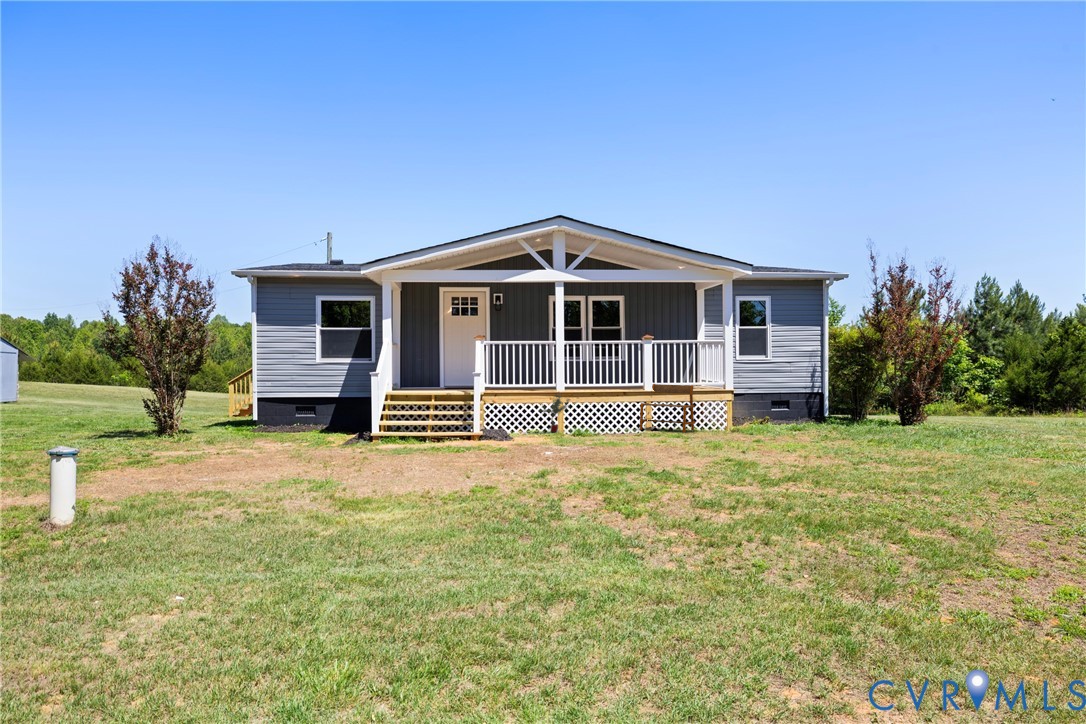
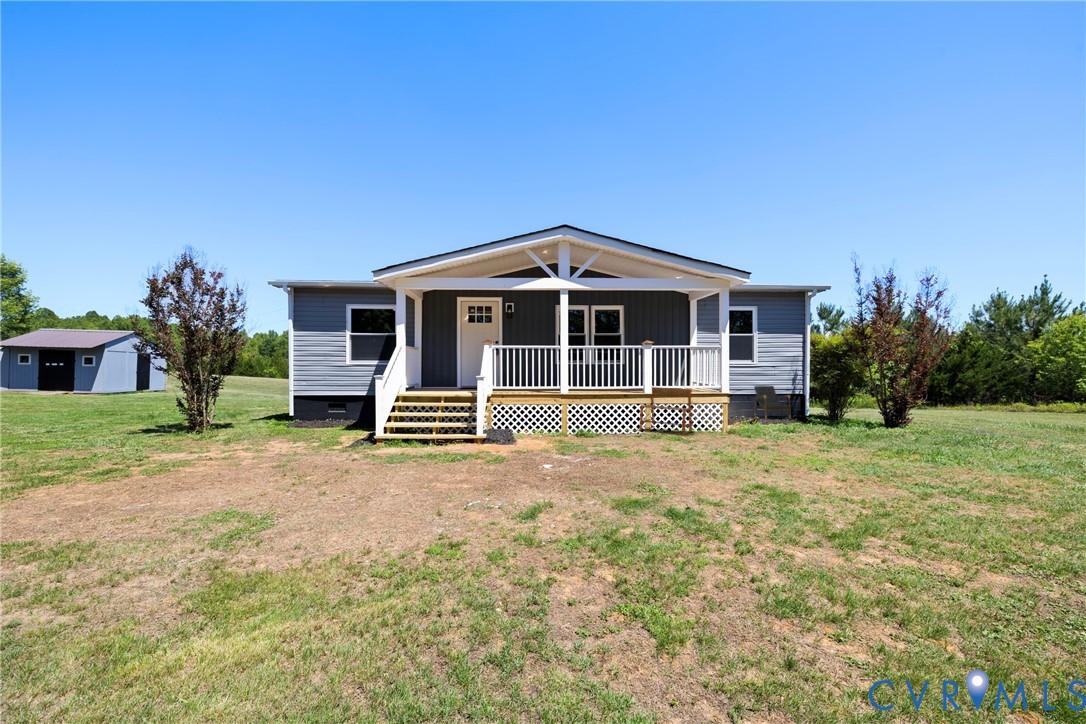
lounge chair: none [767,384,805,419] -> present [754,386,791,418]
potted tree: present [539,394,569,432] -> none [543,395,573,433]

